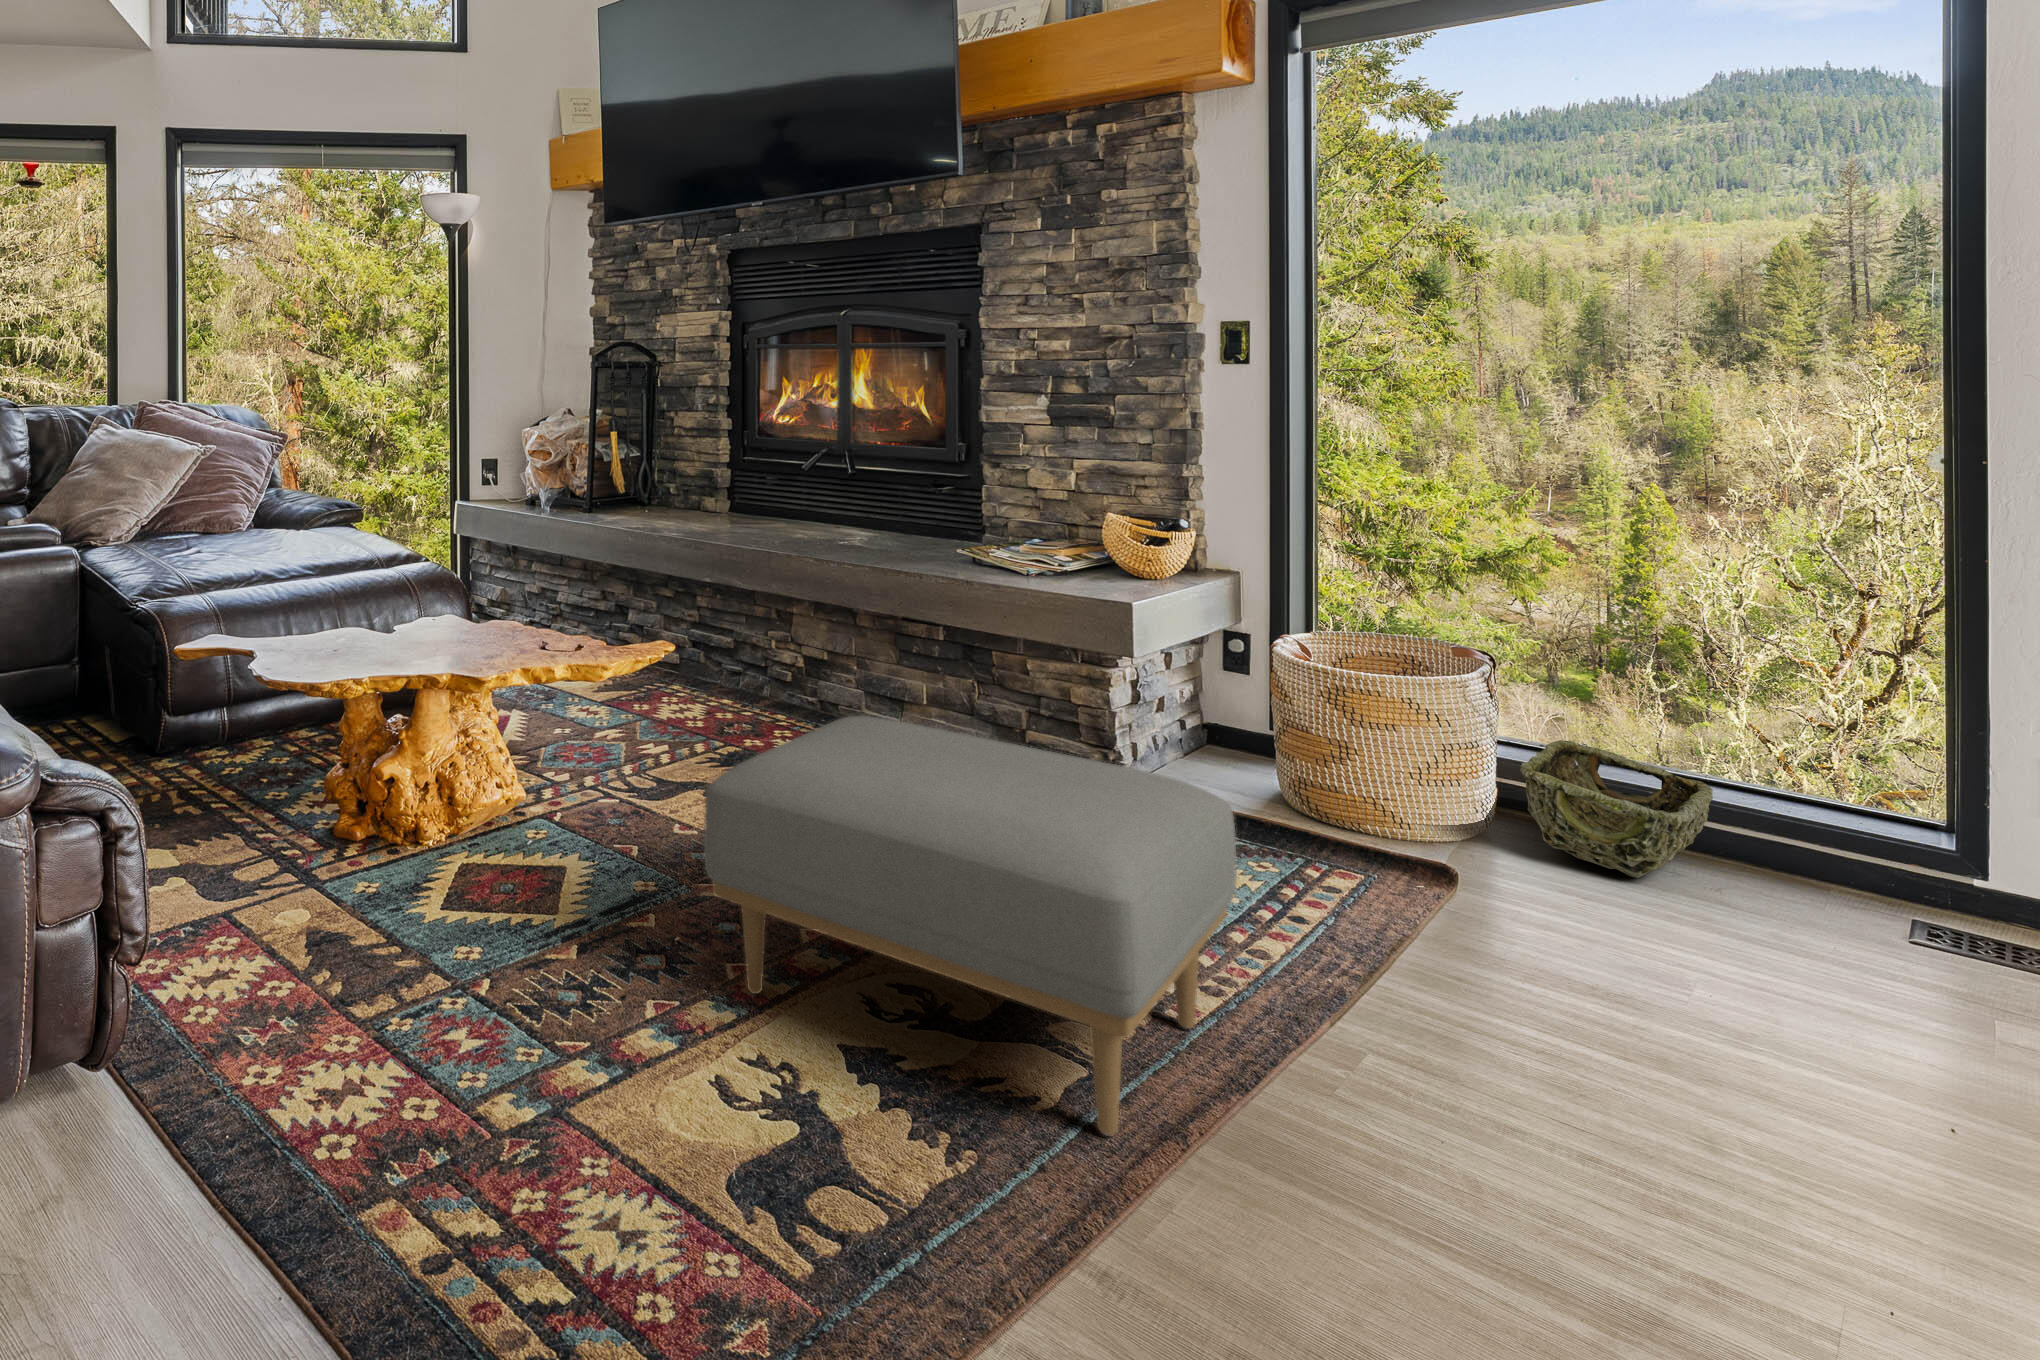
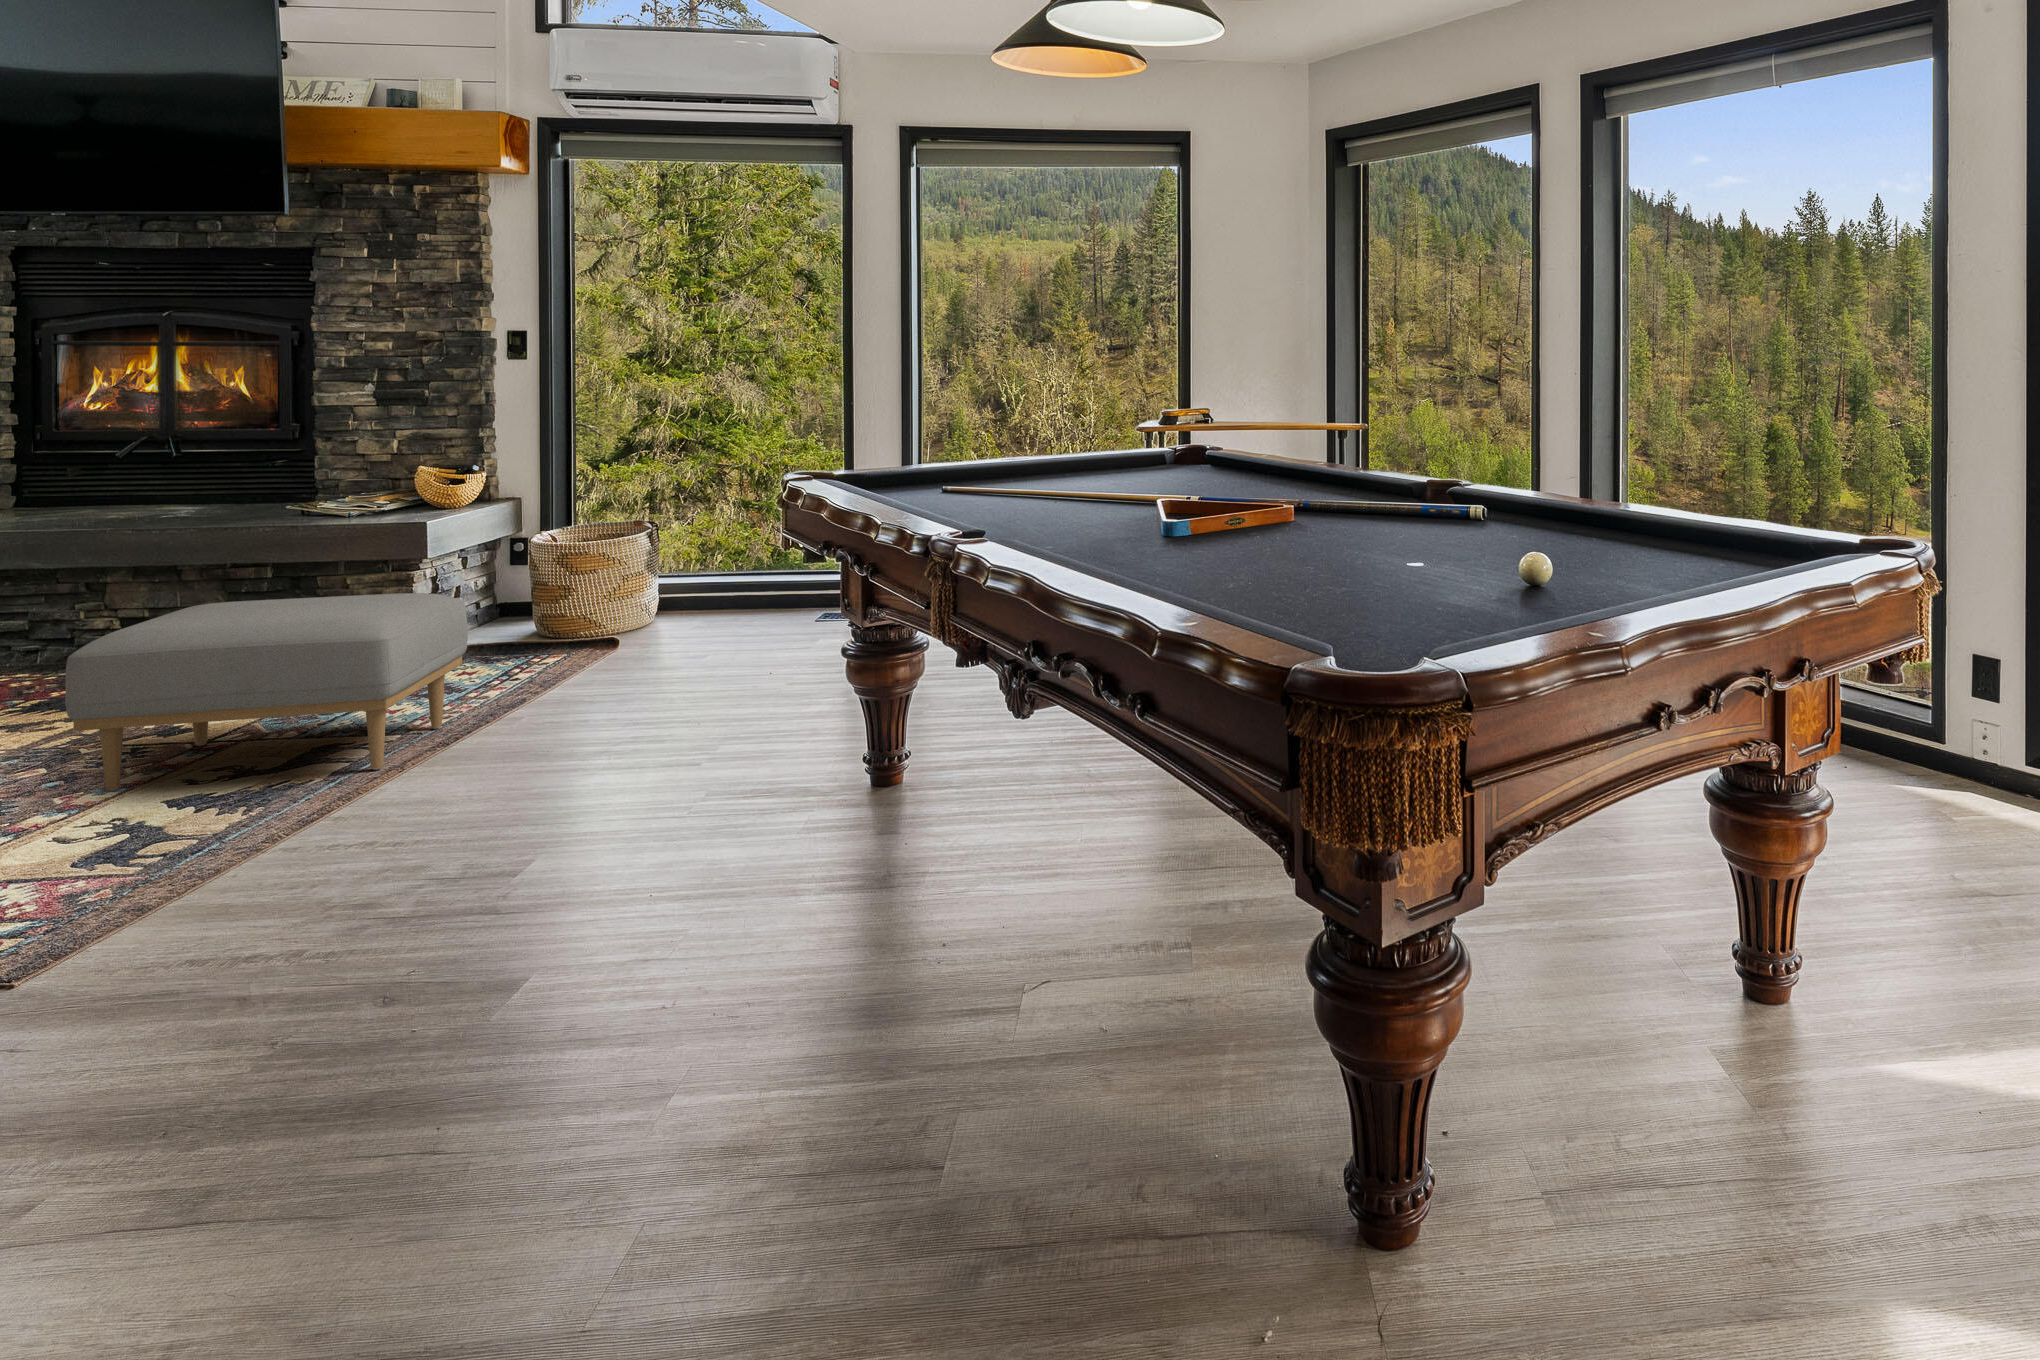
woven basket: present [1520,740,1713,878] -> none [665,569,761,627]

